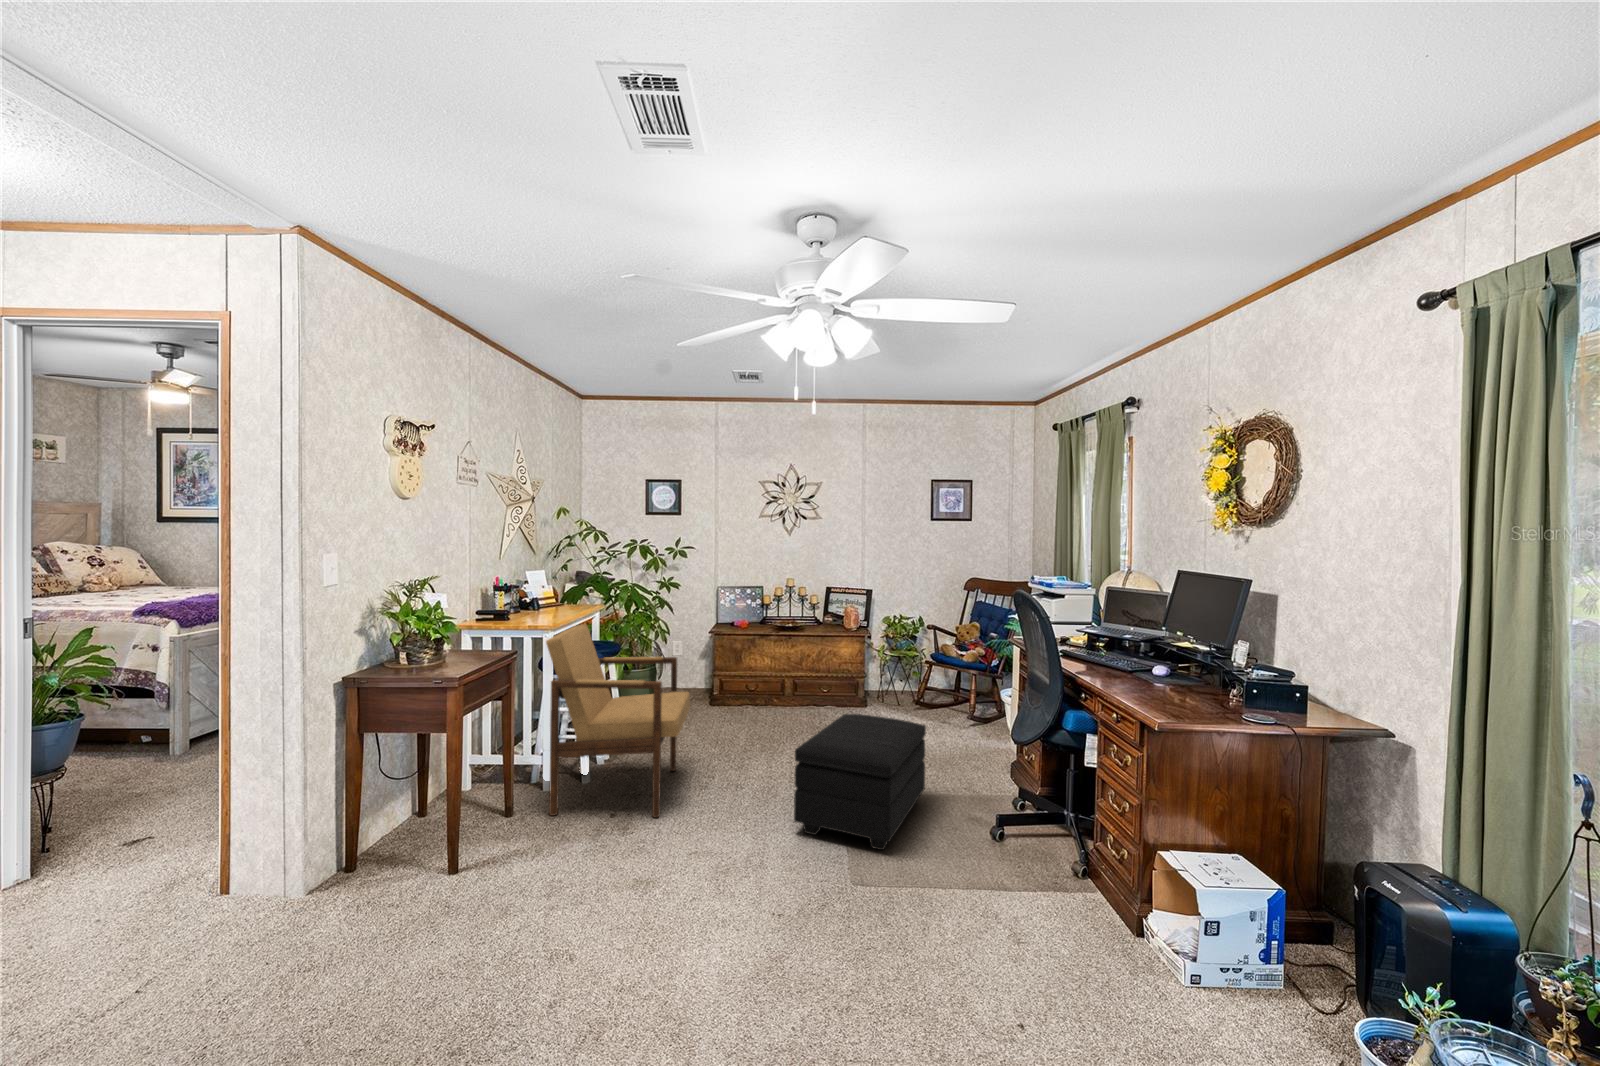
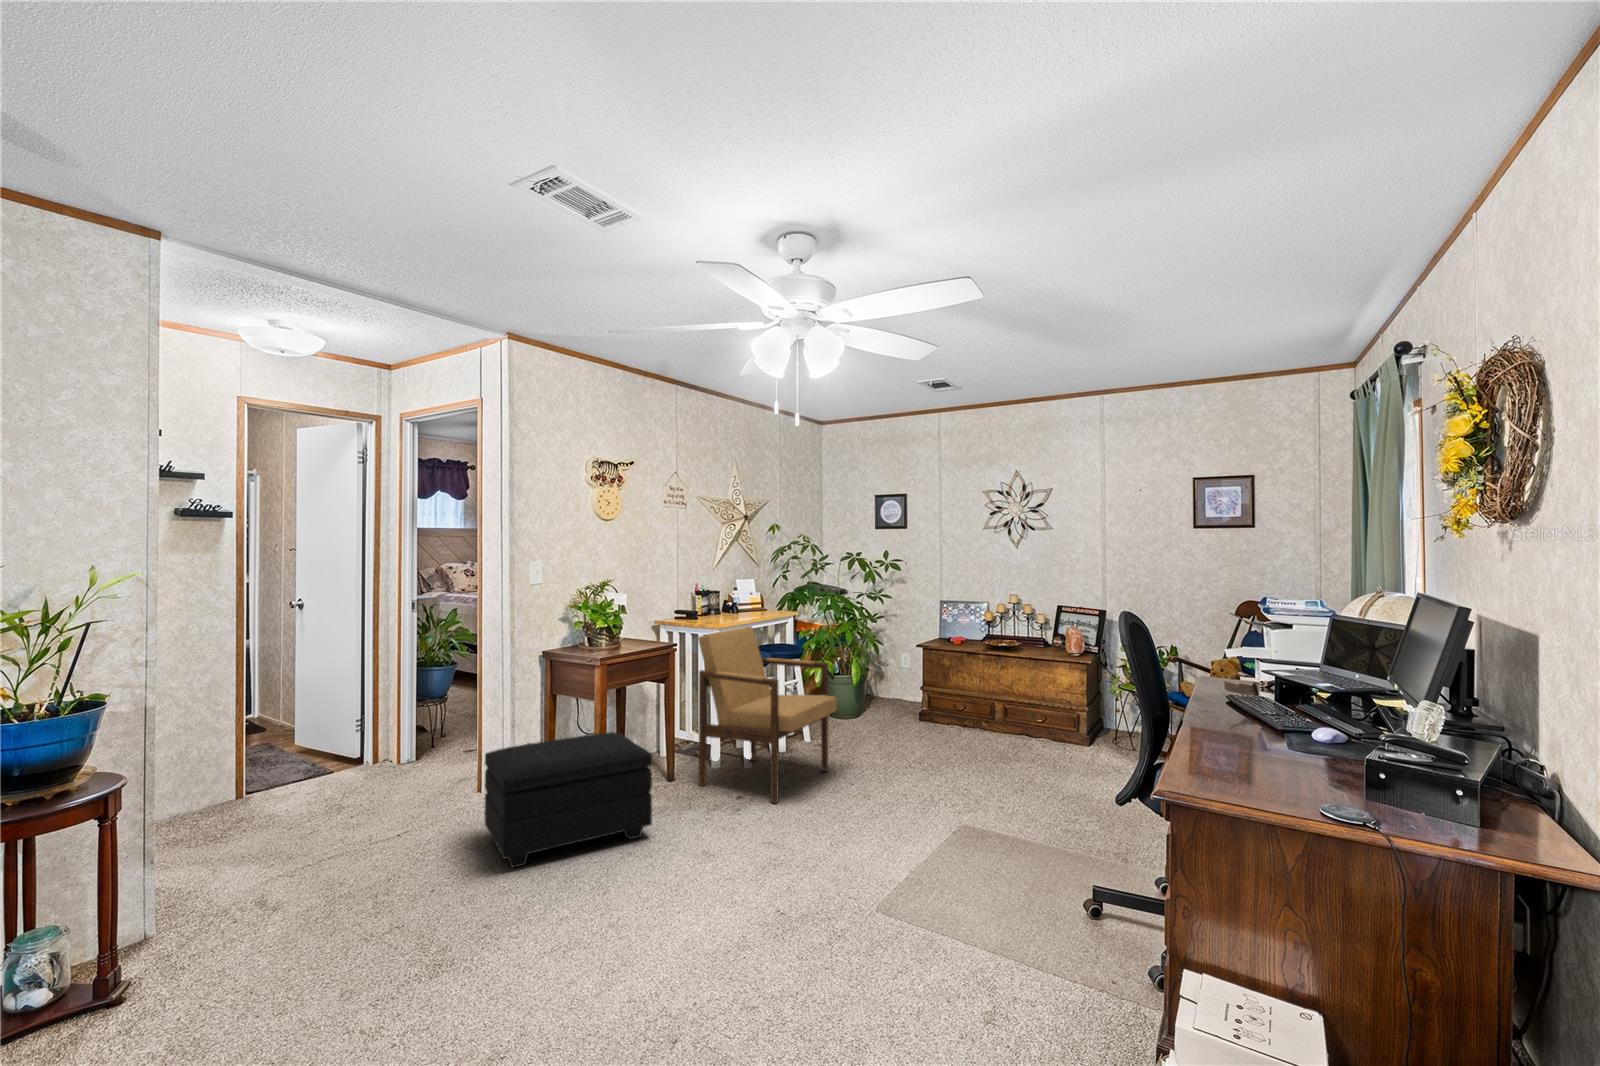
footstool: present [794,714,926,850] -> present [485,732,652,867]

